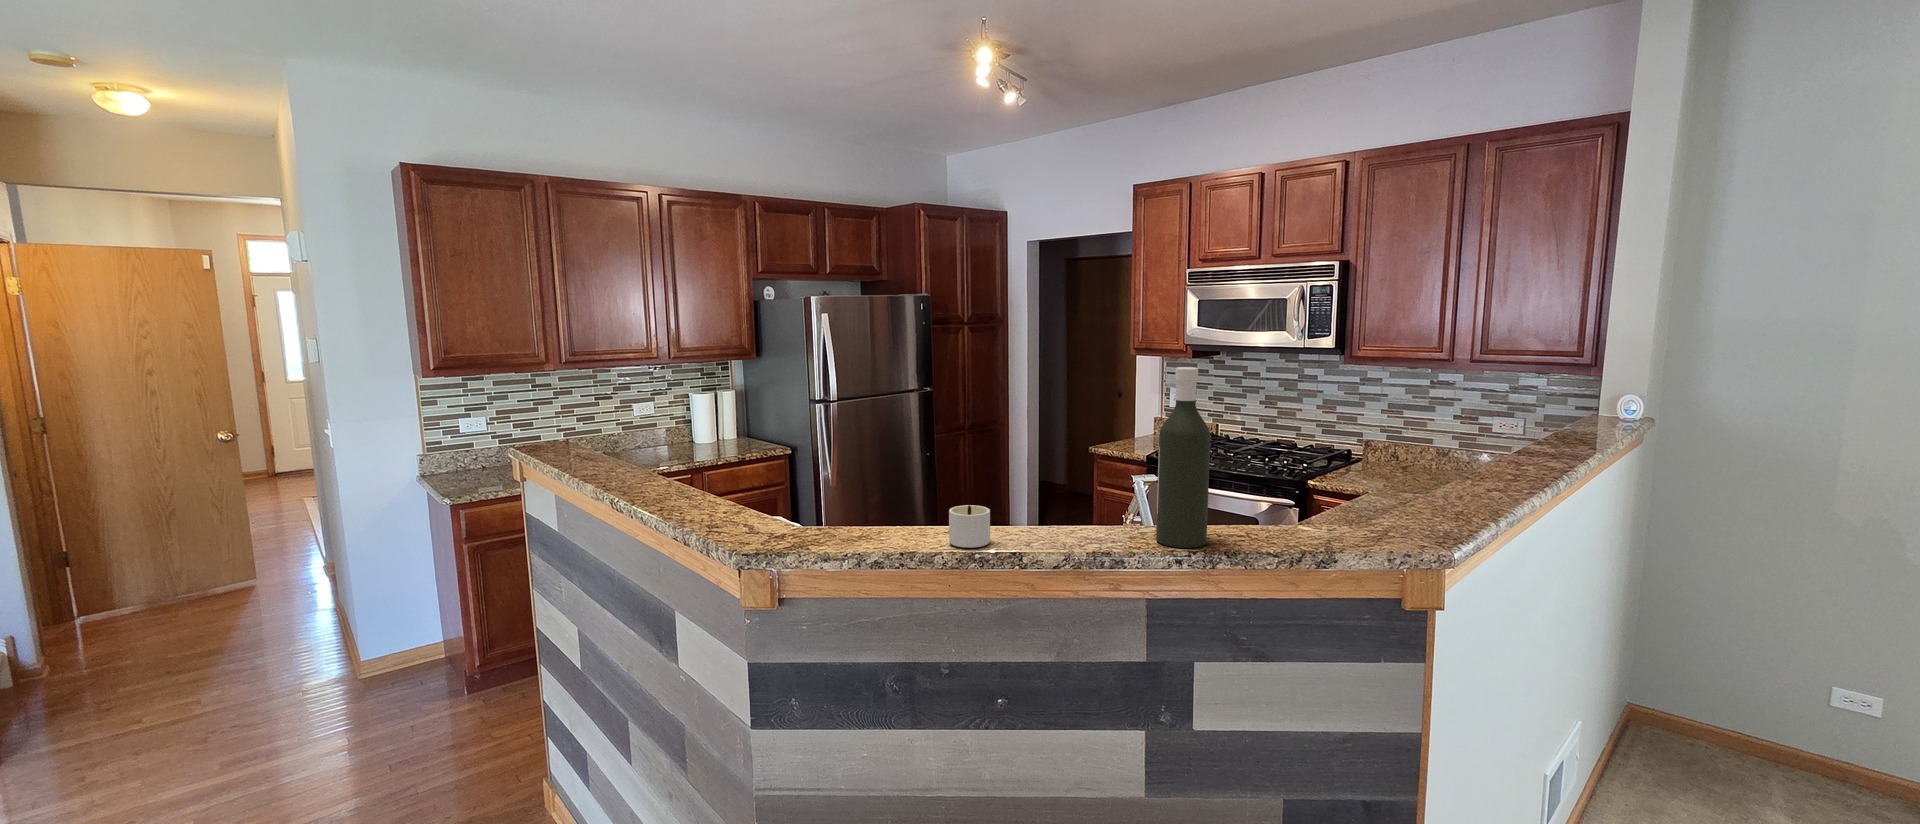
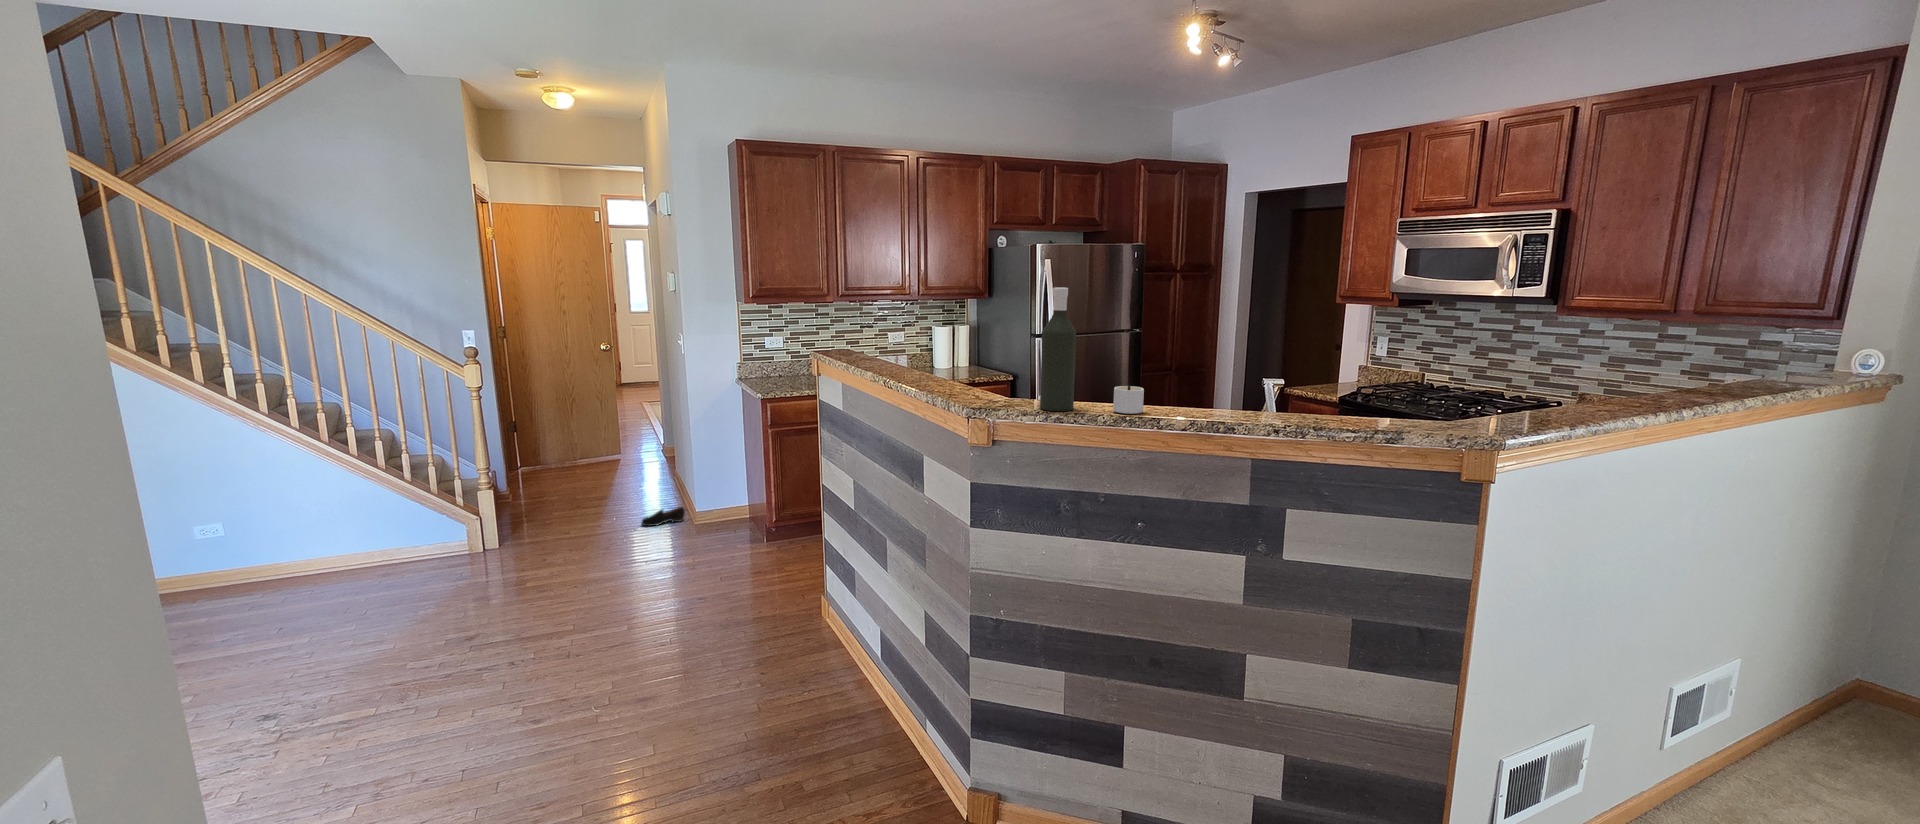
bottle: present [1156,367,1211,548] -> present [1040,287,1076,411]
shoe: none [269,657,343,693] -> present [641,507,685,526]

